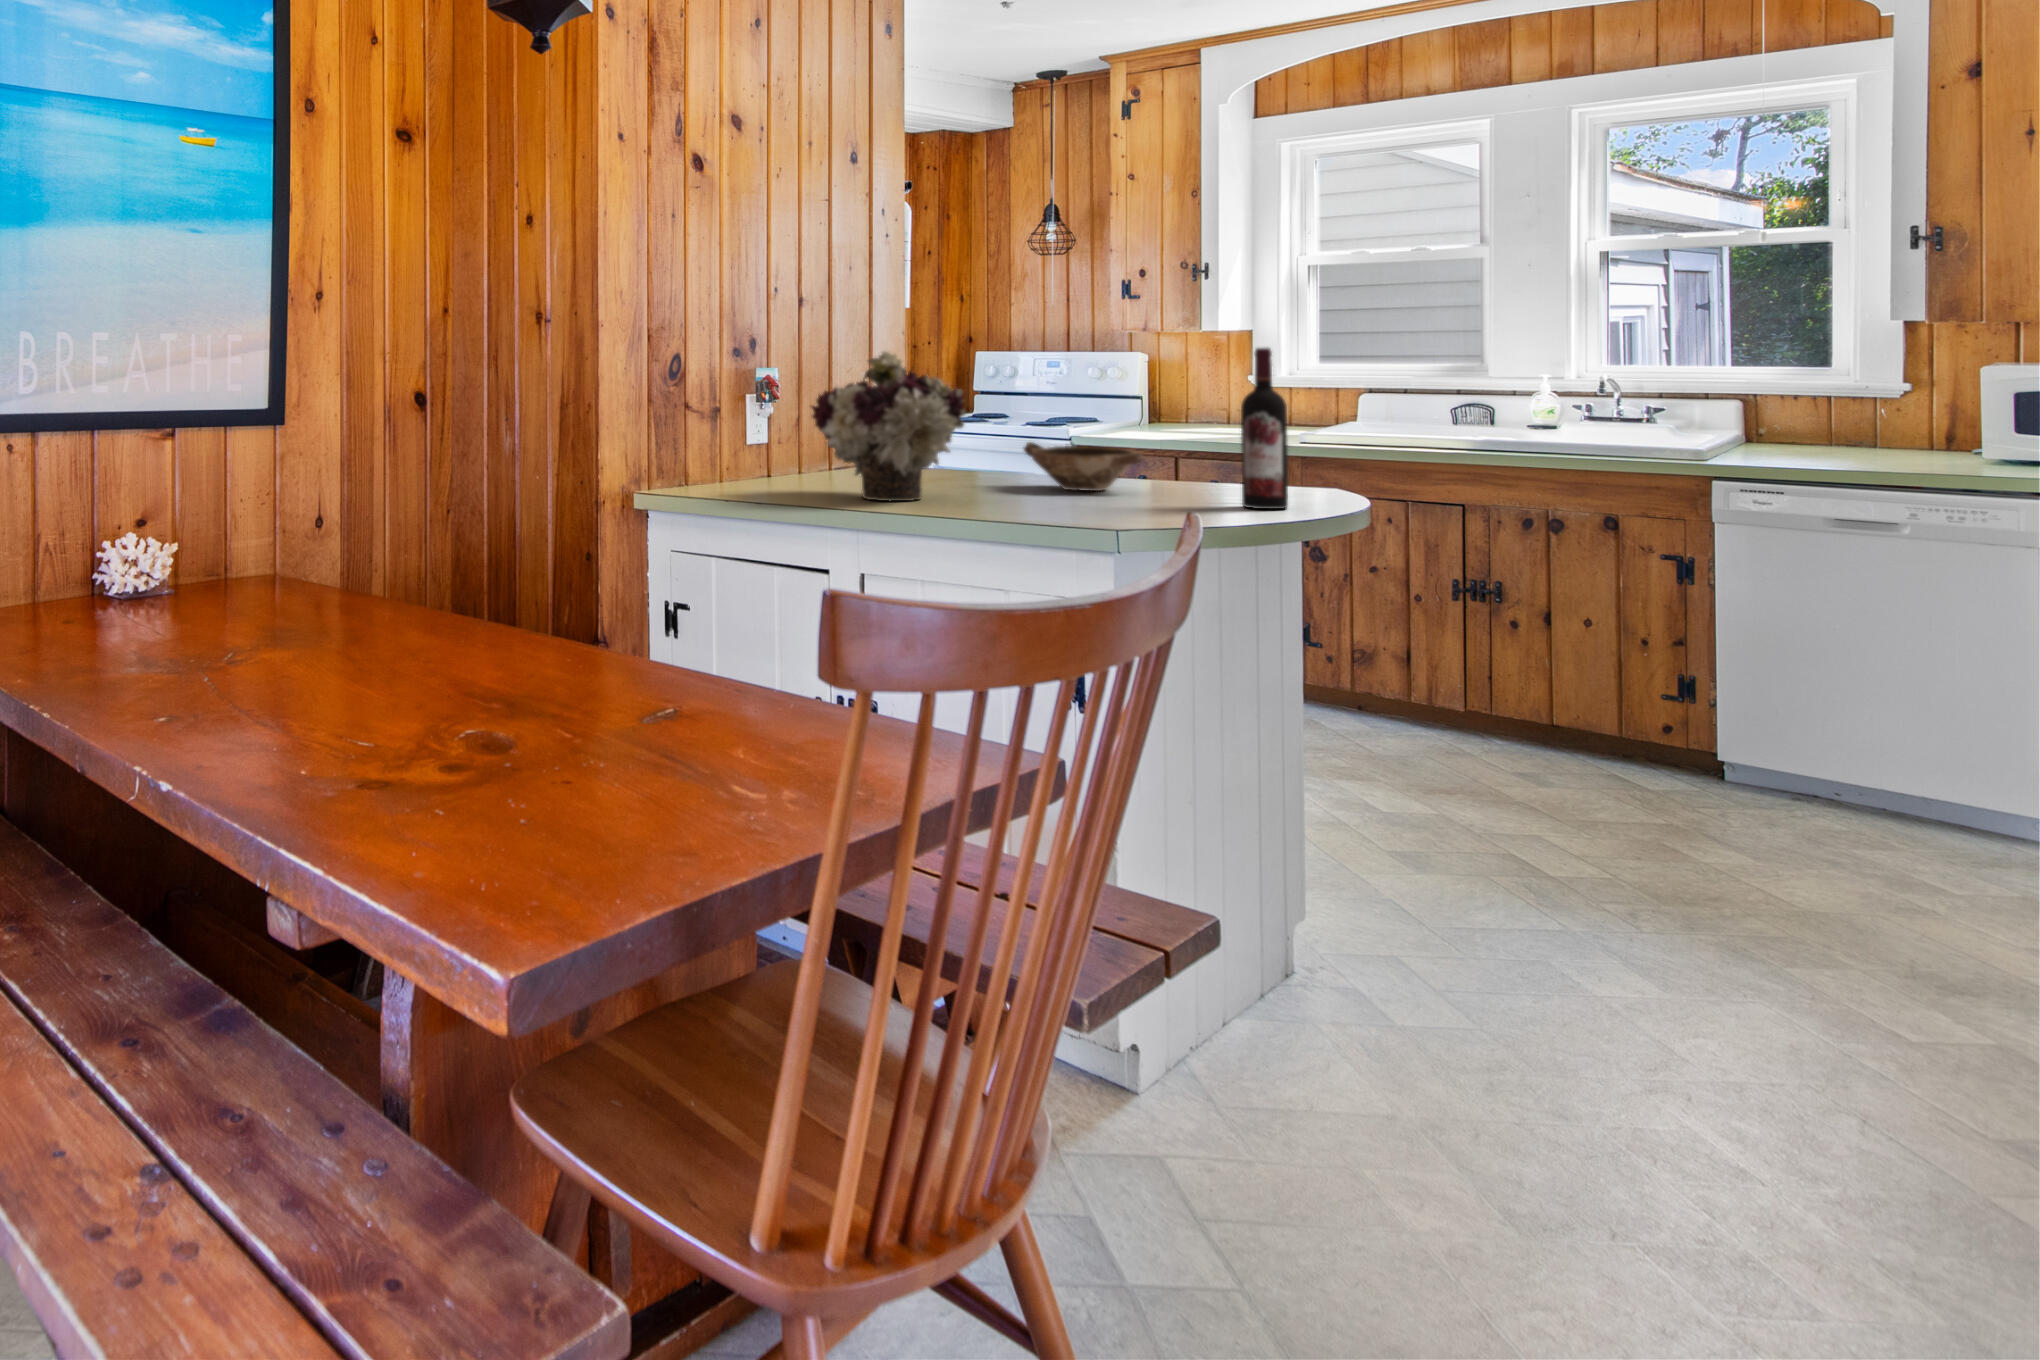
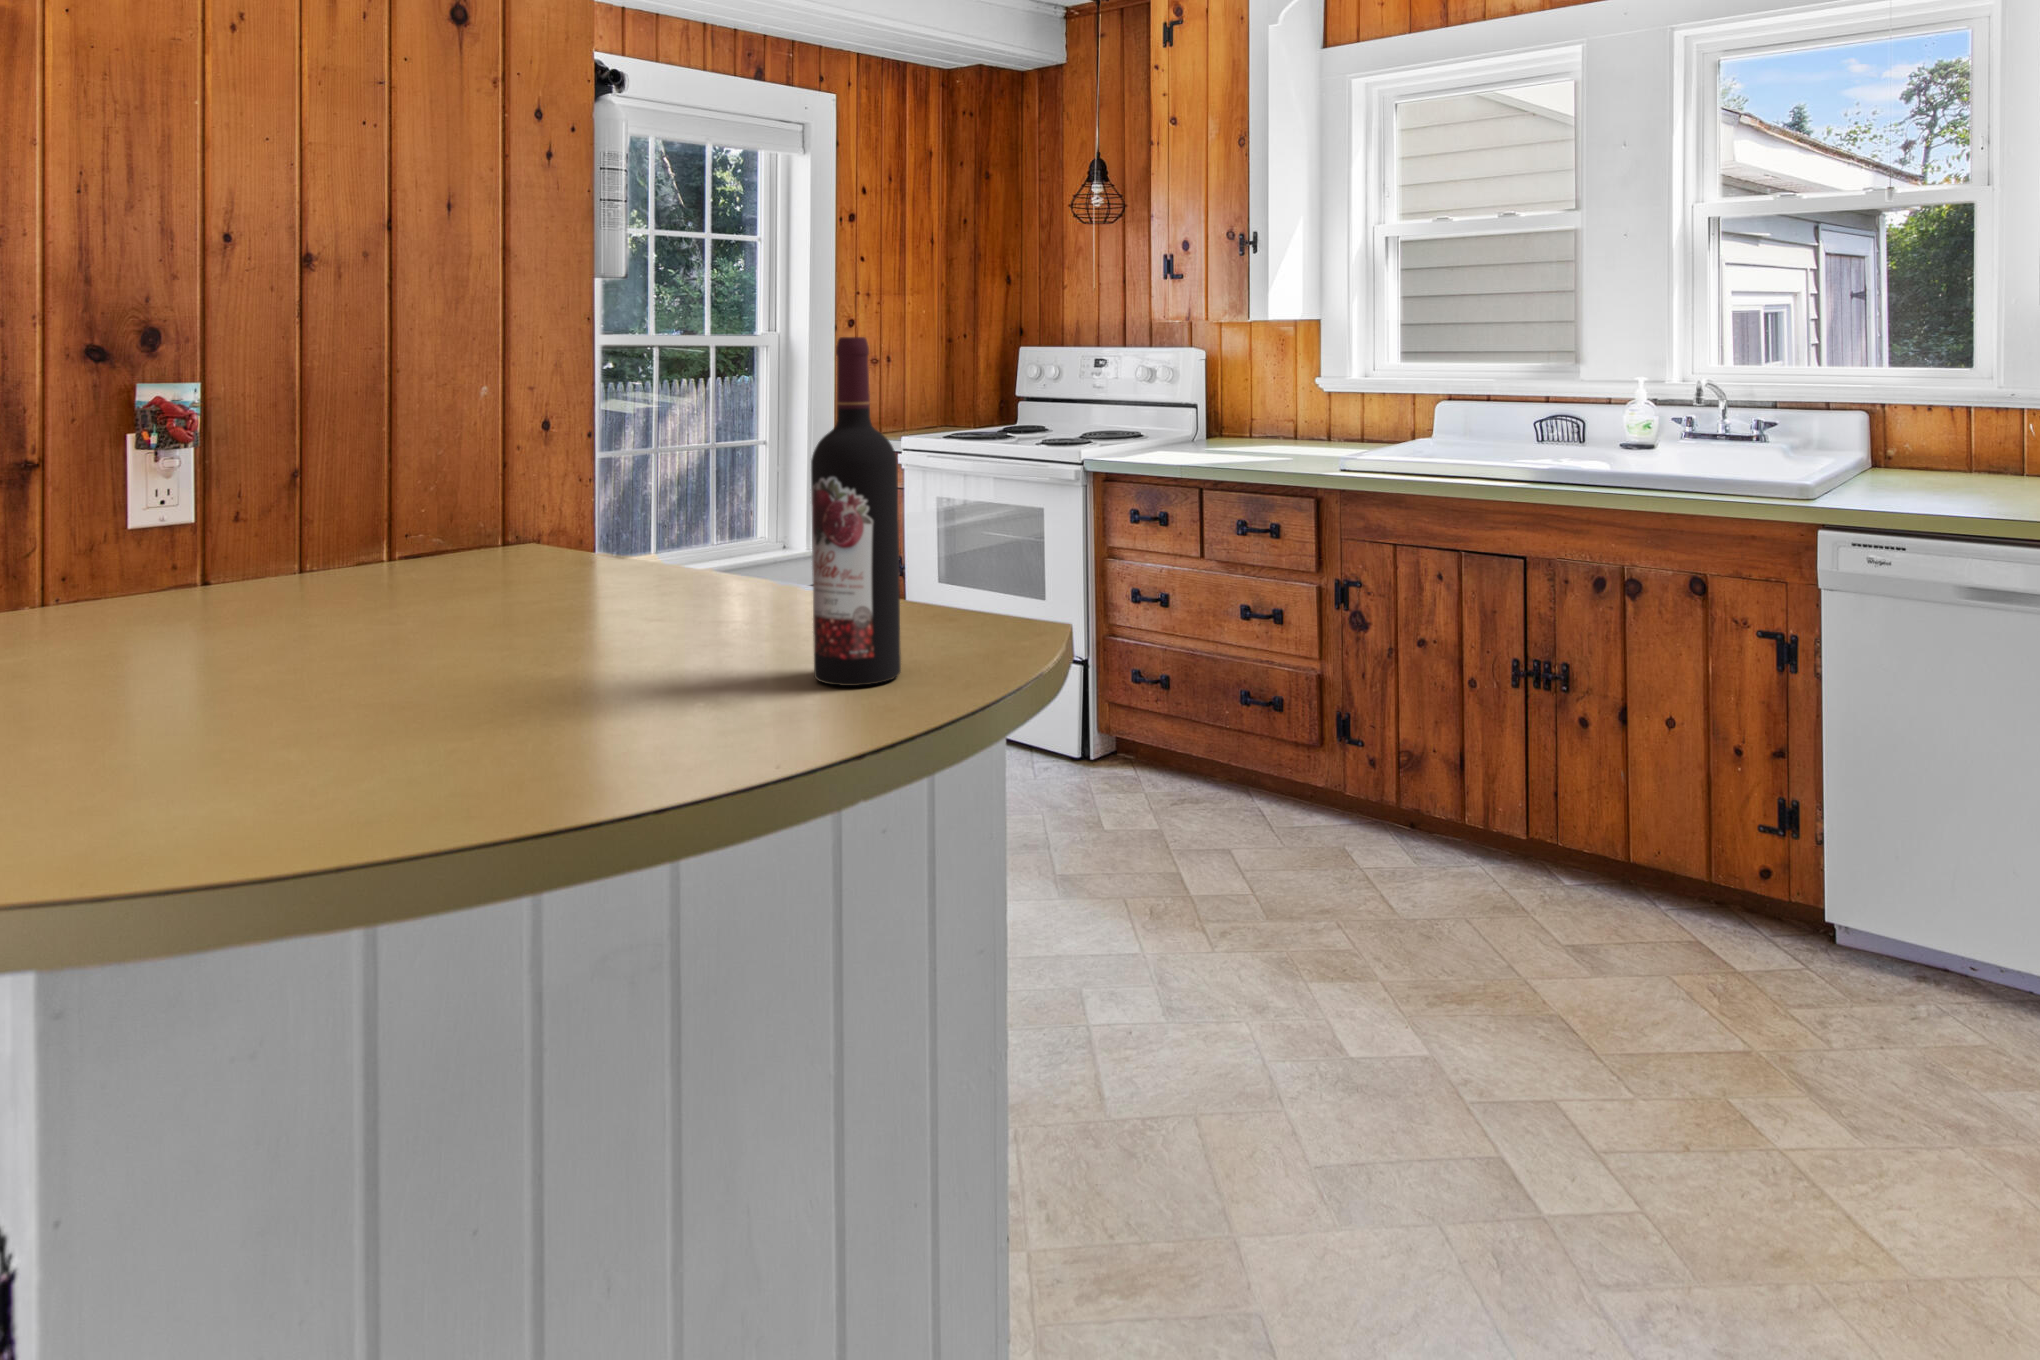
flower arrangement: present [812,352,965,501] -> none [58,344,375,660]
bowl: present [1024,442,1144,491] -> none [581,513,774,614]

